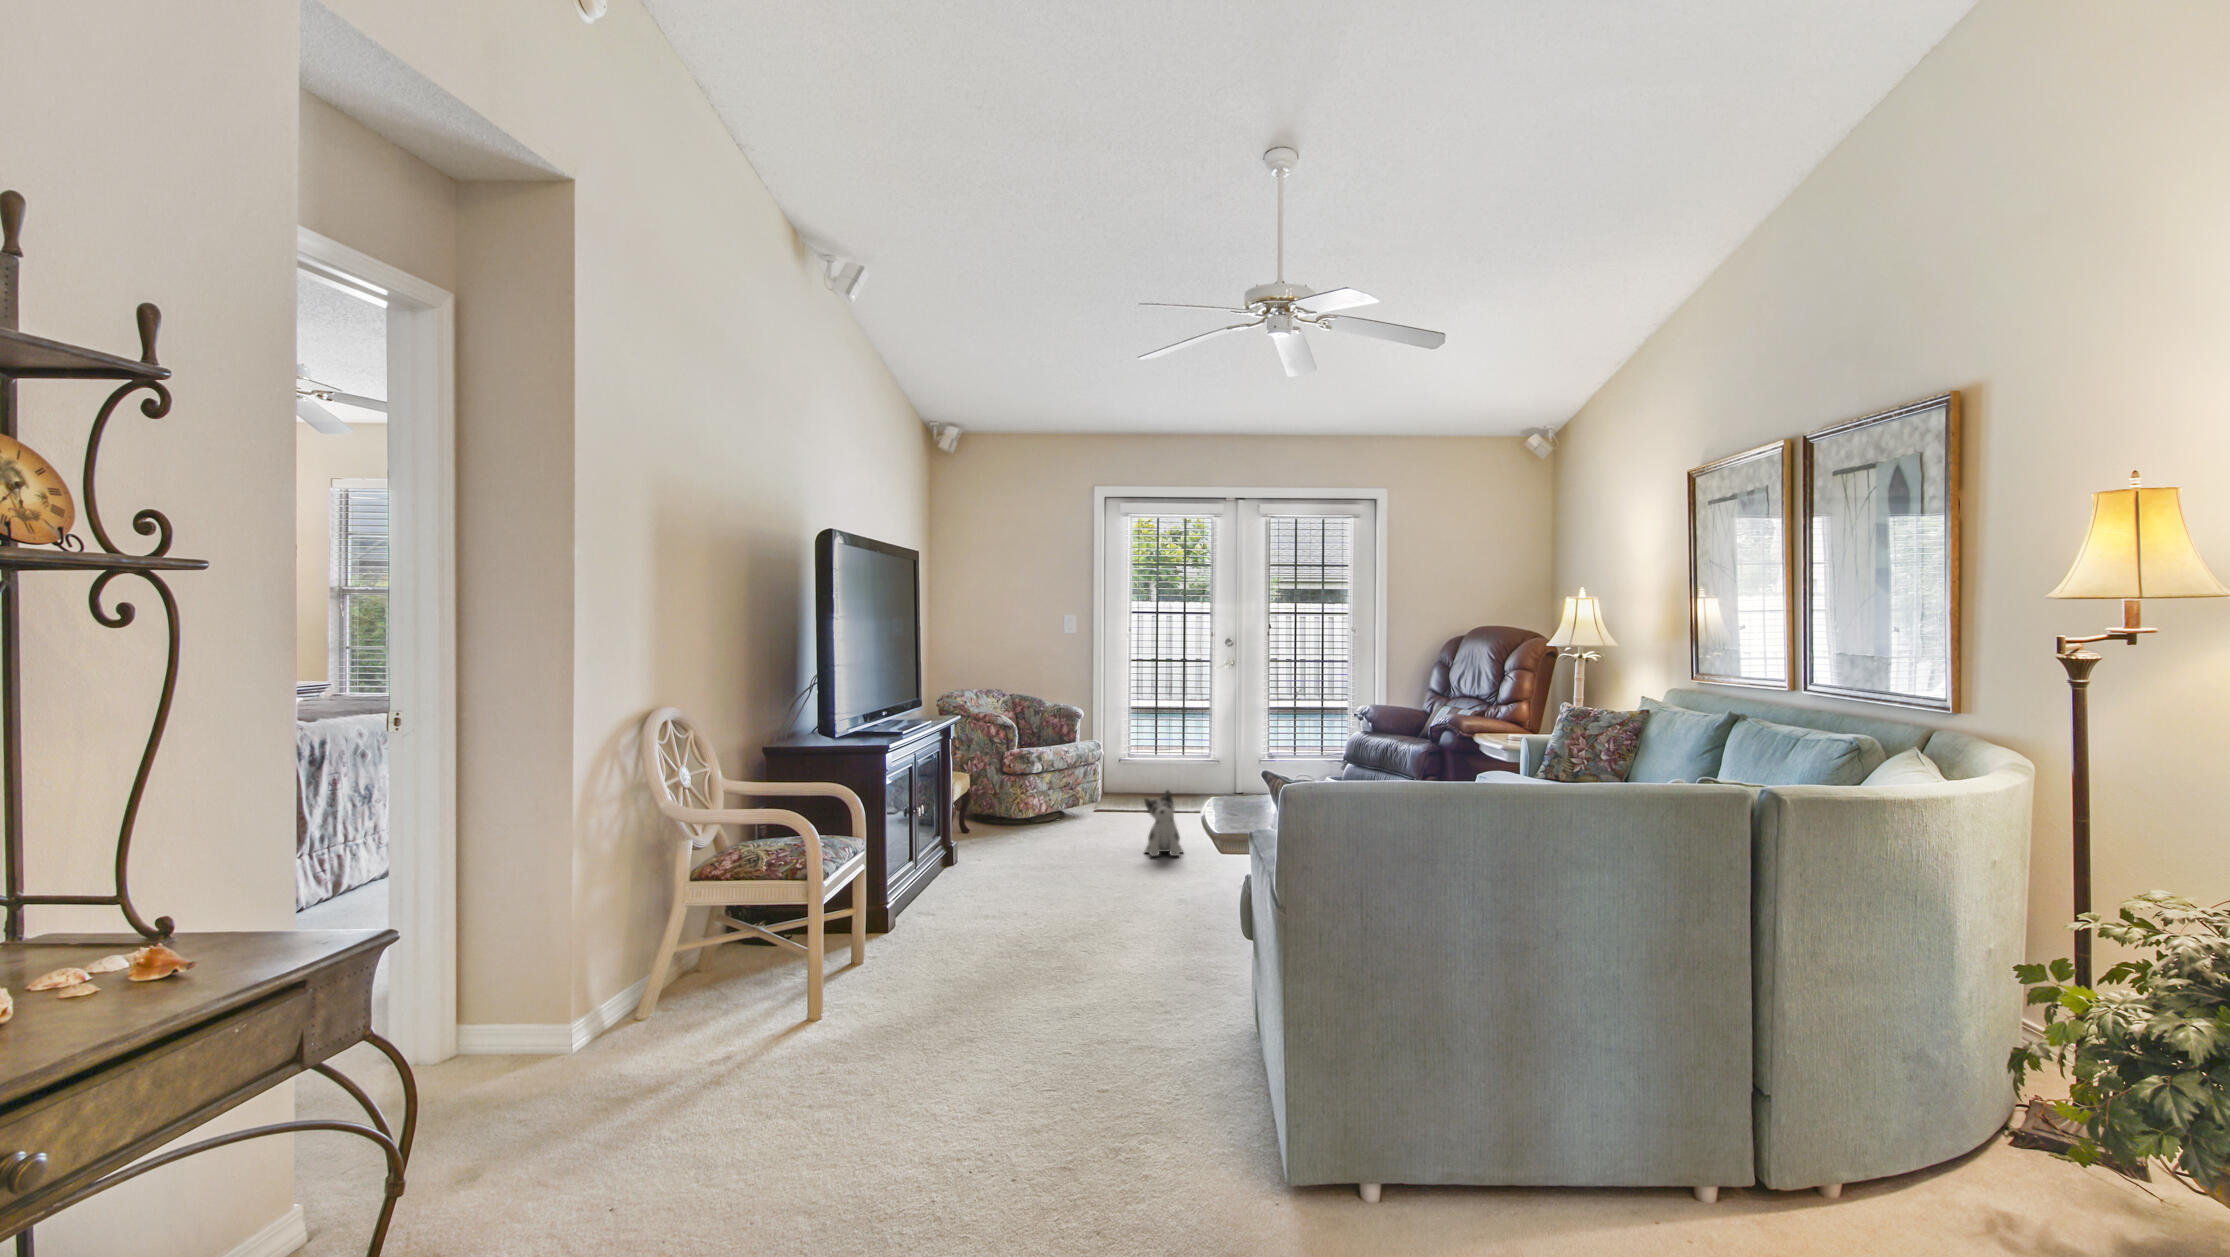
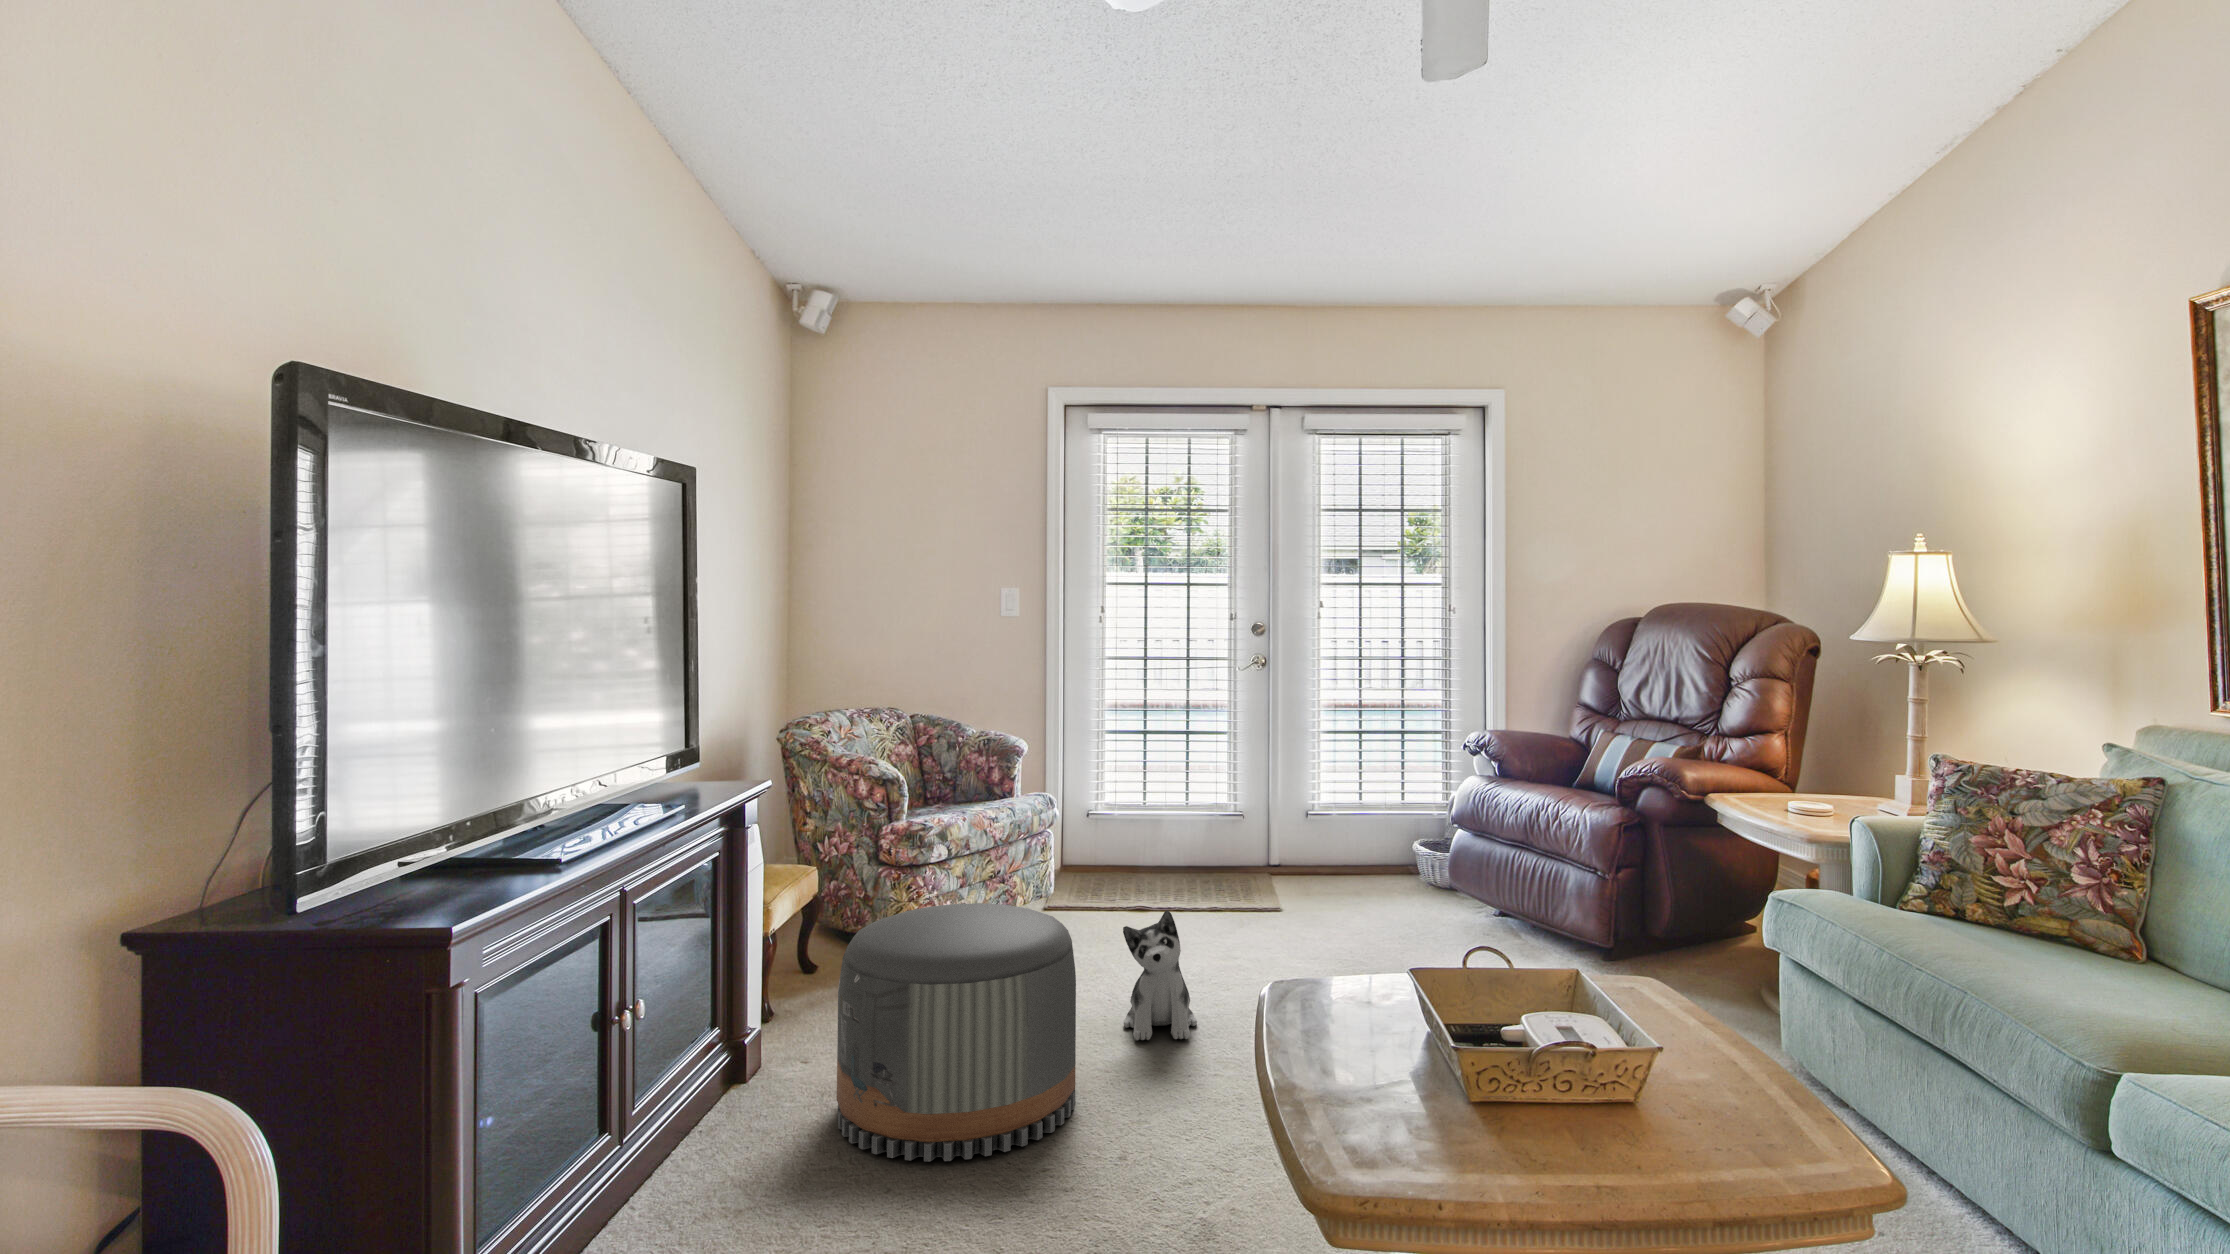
pouf: none [1004,779,1121,888] -> present [837,903,1076,1161]

